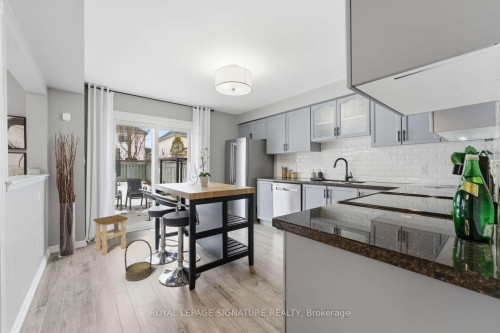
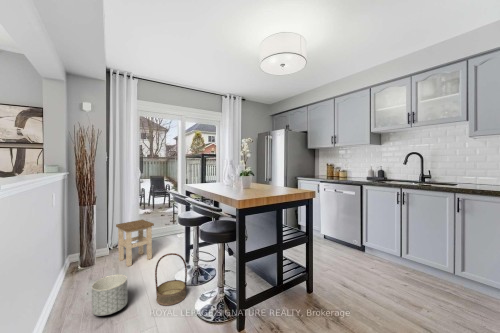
planter: none [69,258,101,290] -> present [92,274,128,316]

